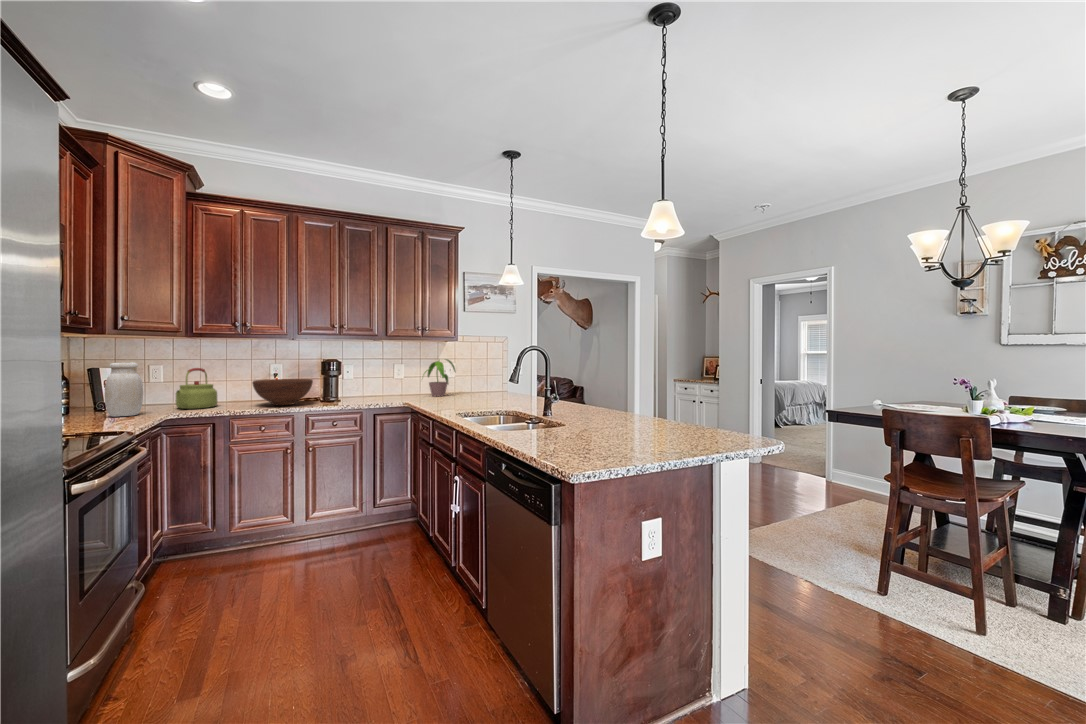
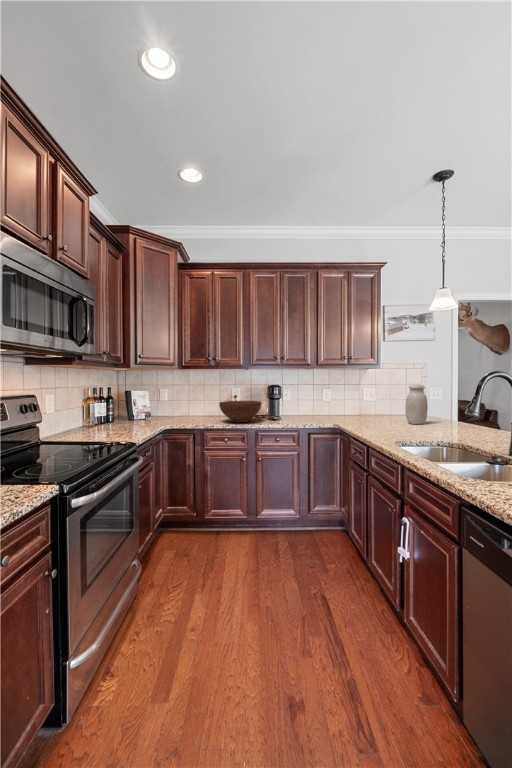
potted plant: present [424,359,455,397] -> none [345,384,384,418]
jar: present [105,362,143,417] -> present [406,385,428,424]
kettle: present [176,368,218,409] -> none [171,392,198,422]

